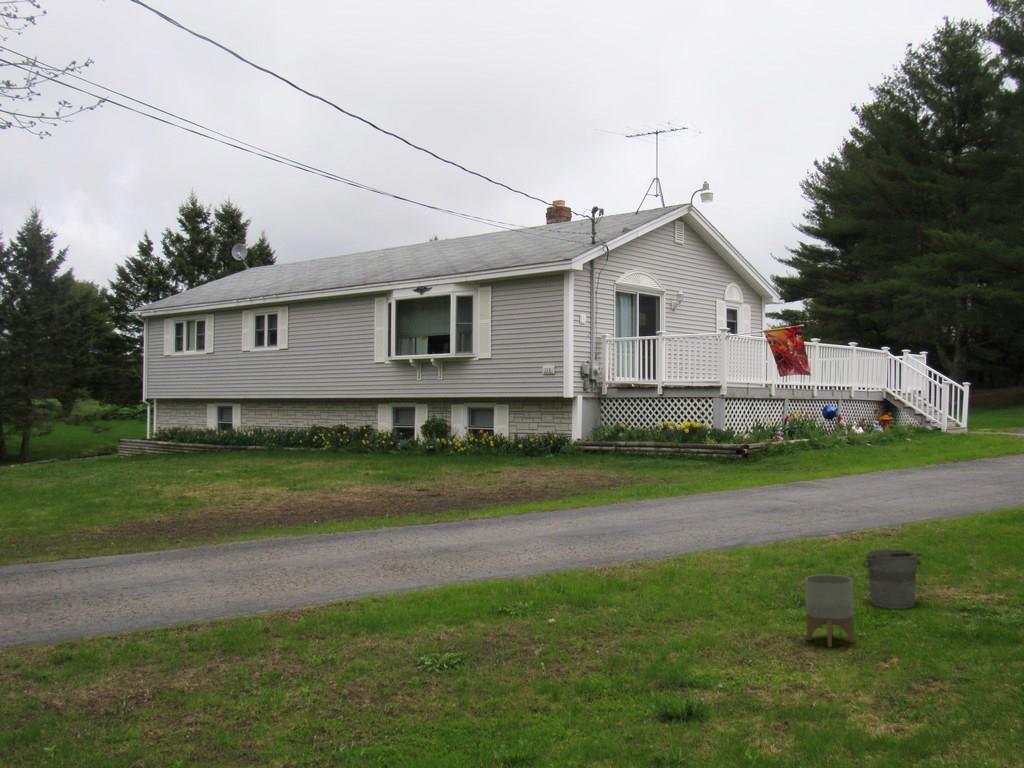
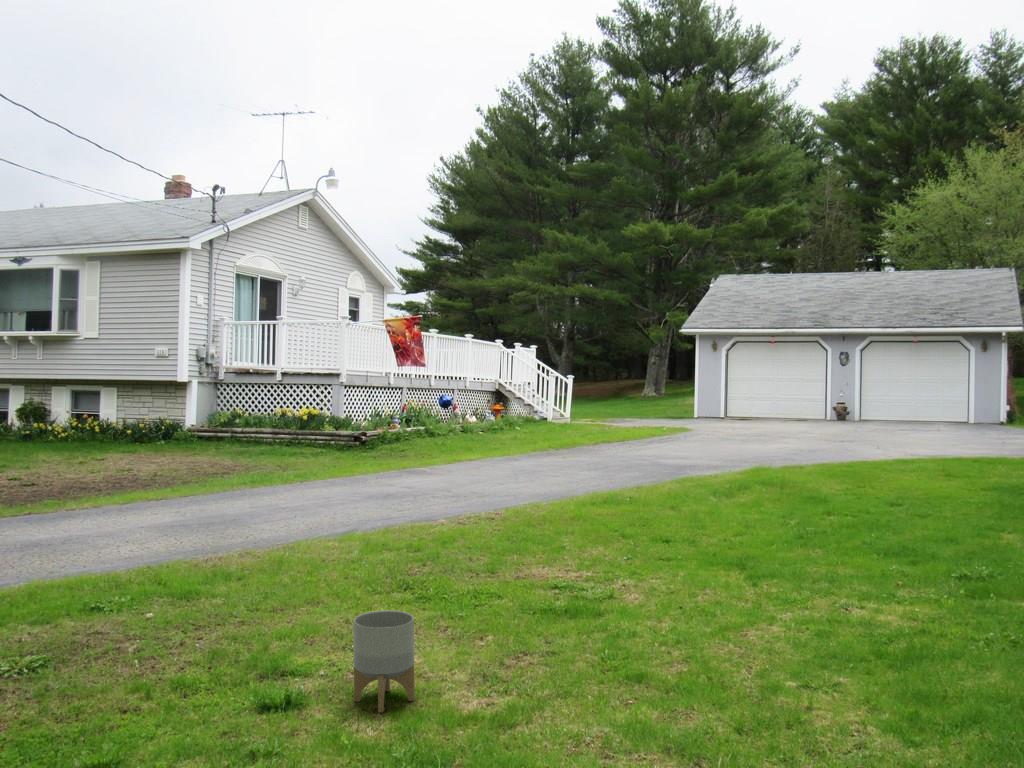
bucket: present [863,549,923,609] -> none [439,563,508,638]

